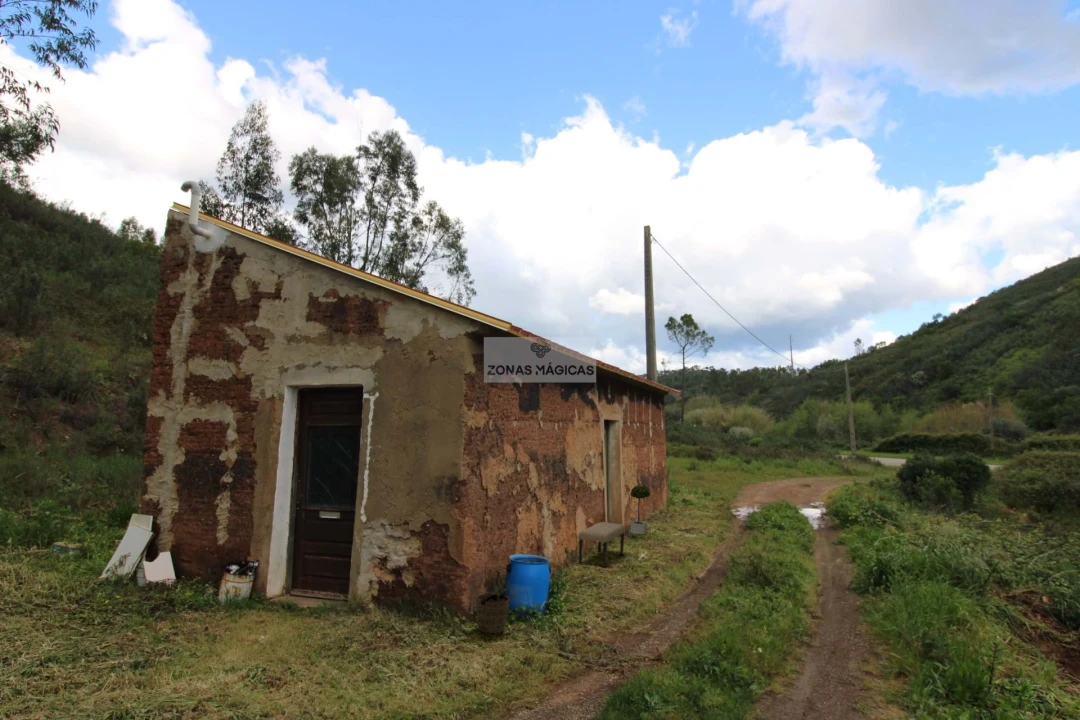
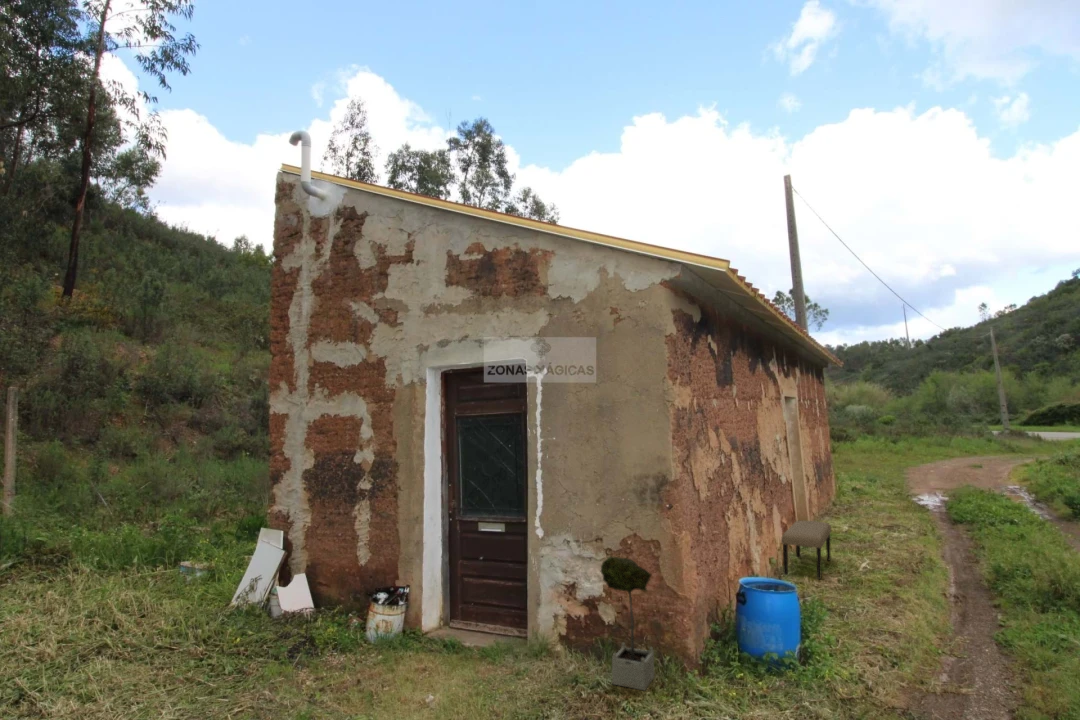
potted tree: present [631,485,650,534] -> present [601,557,654,690]
bucket: present [476,593,509,633] -> none [699,629,753,689]

